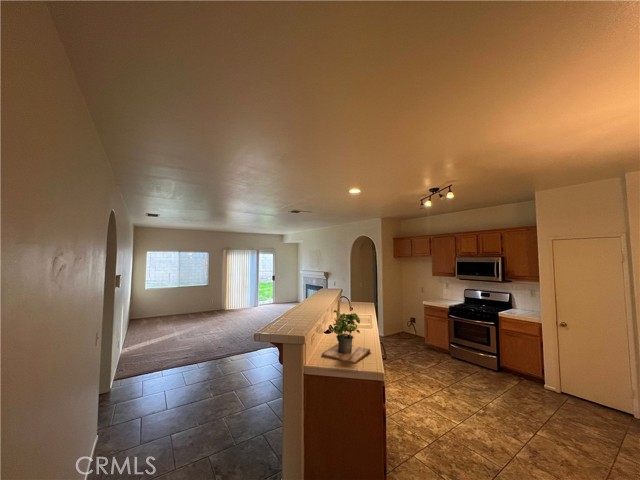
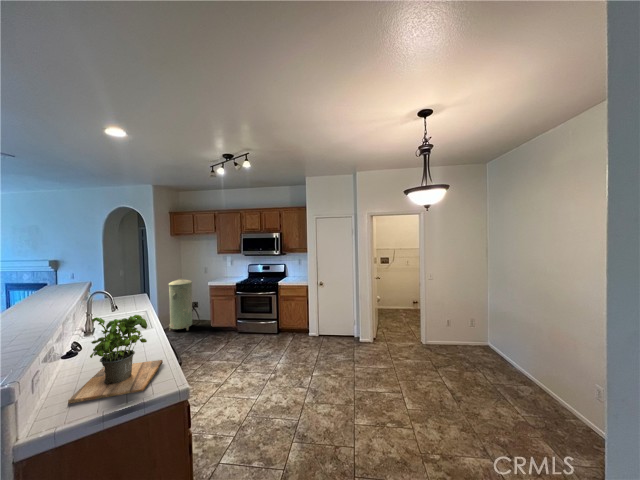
trash can: none [392,295,411,341] -> present [169,279,192,330]

